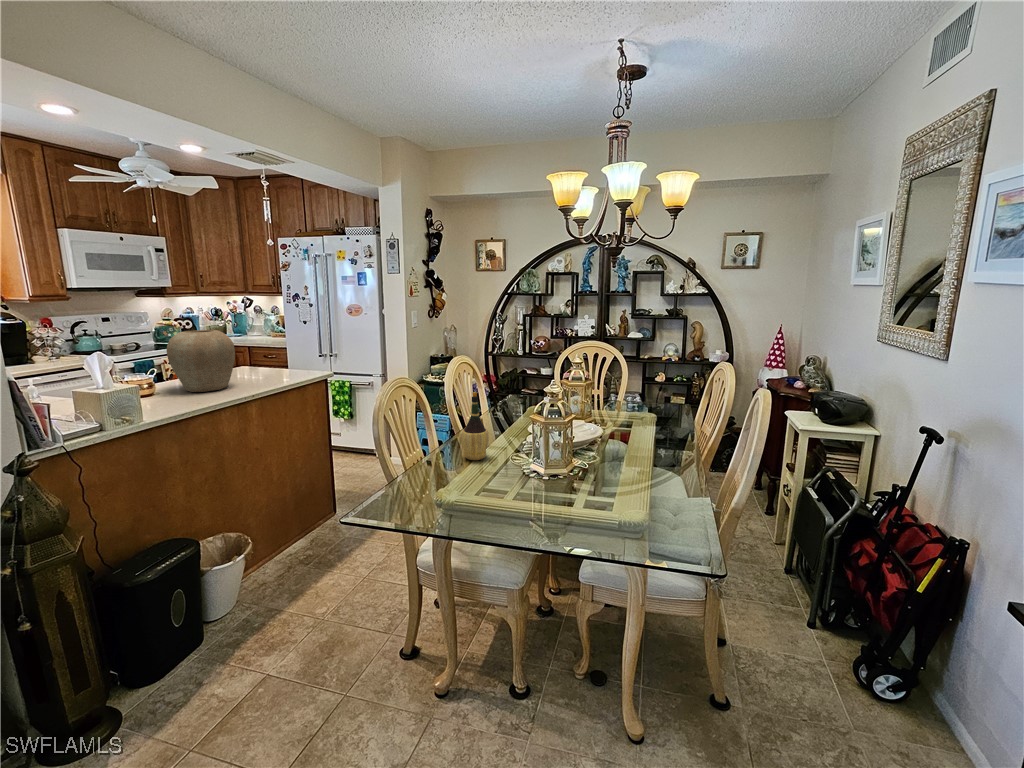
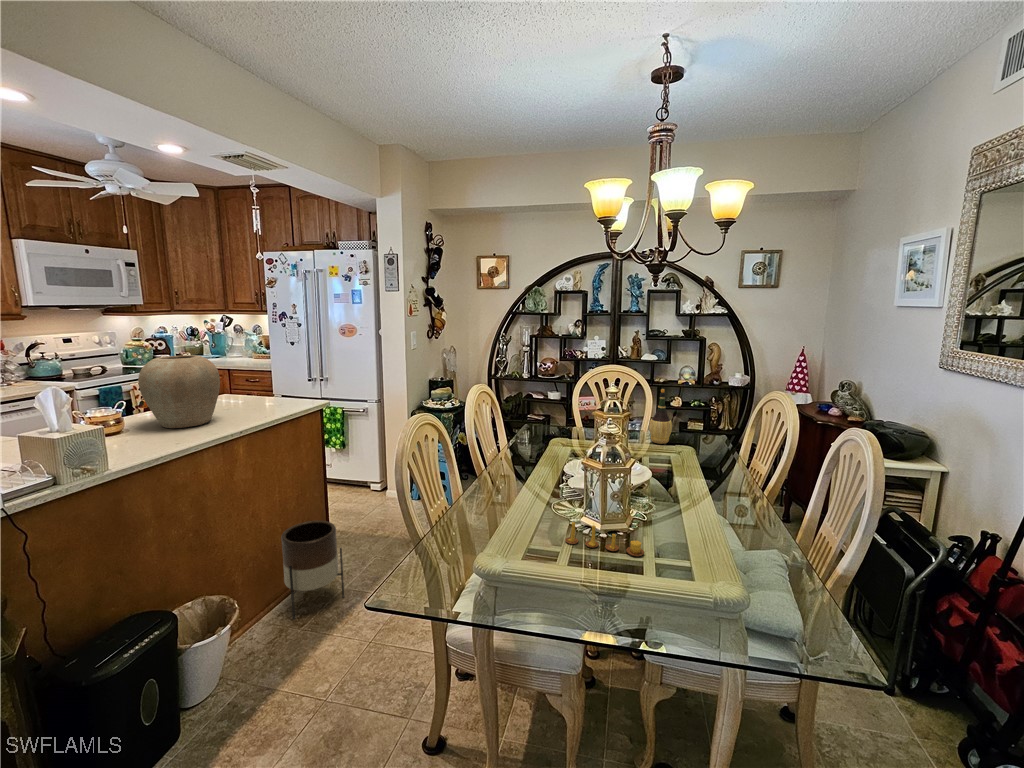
wine bottle: present [461,392,489,460] -> present [649,389,672,444]
candle: none [516,467,579,496] -> present [565,522,644,556]
planter: none [289,477,345,559] -> present [281,521,344,619]

